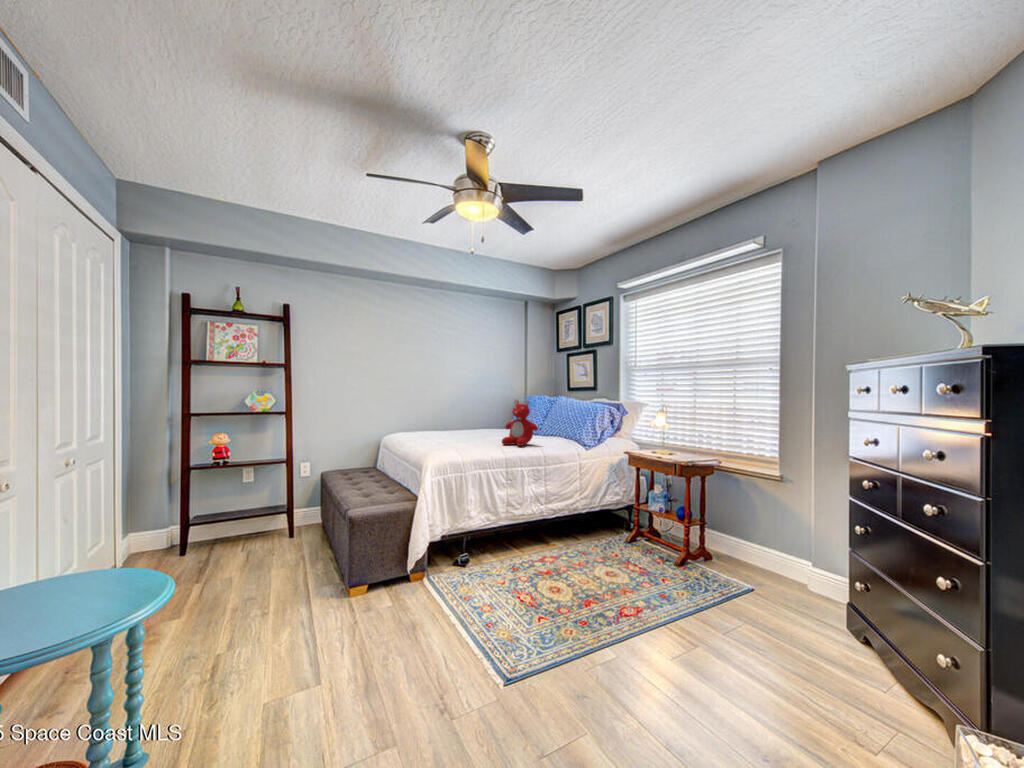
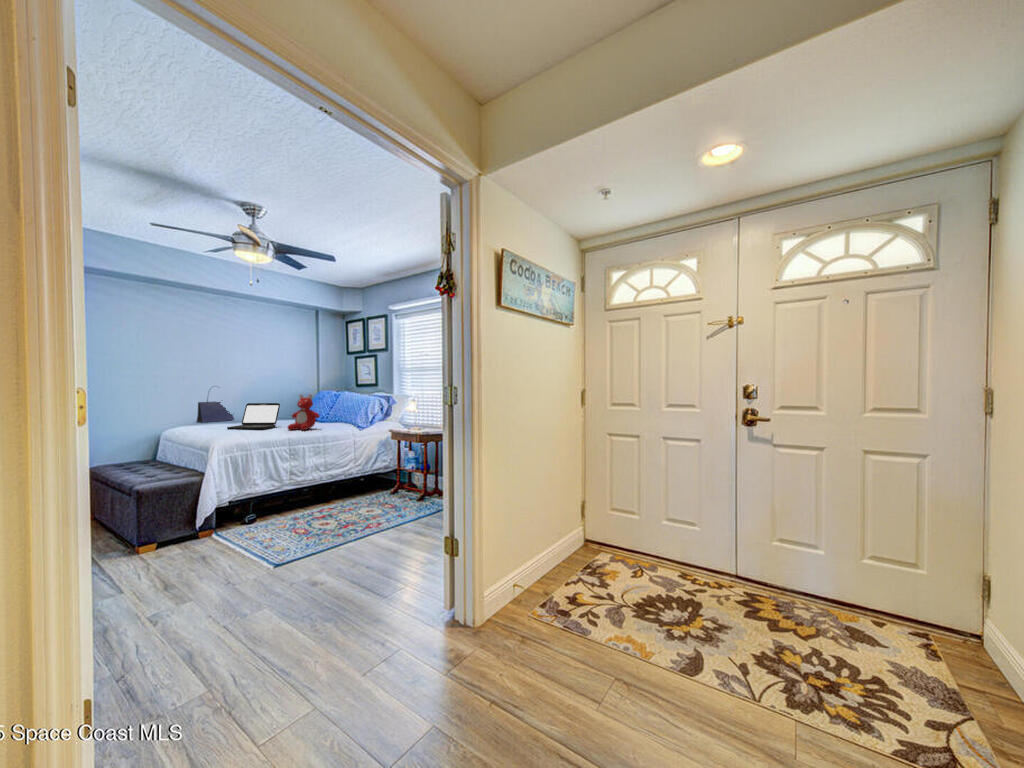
tote bag: none [409,388,443,429] -> present [197,387,234,423]
laptop: none [438,409,492,442] -> present [227,403,280,429]

